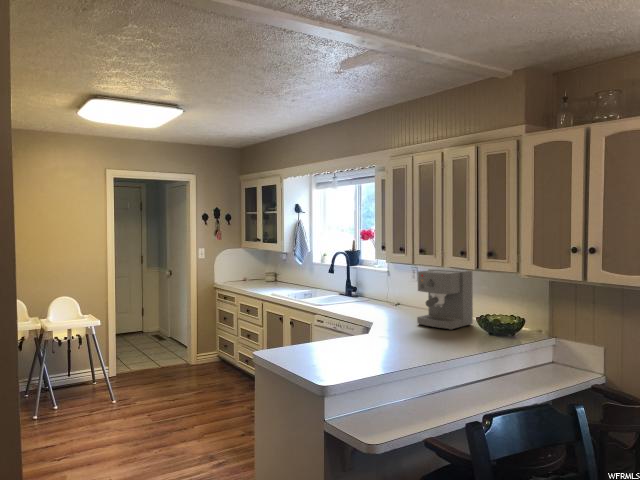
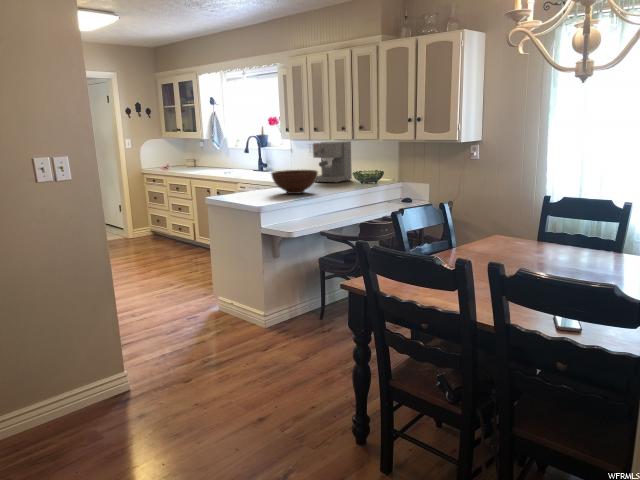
fruit bowl: none [355,314,425,354] -> present [272,170,318,194]

